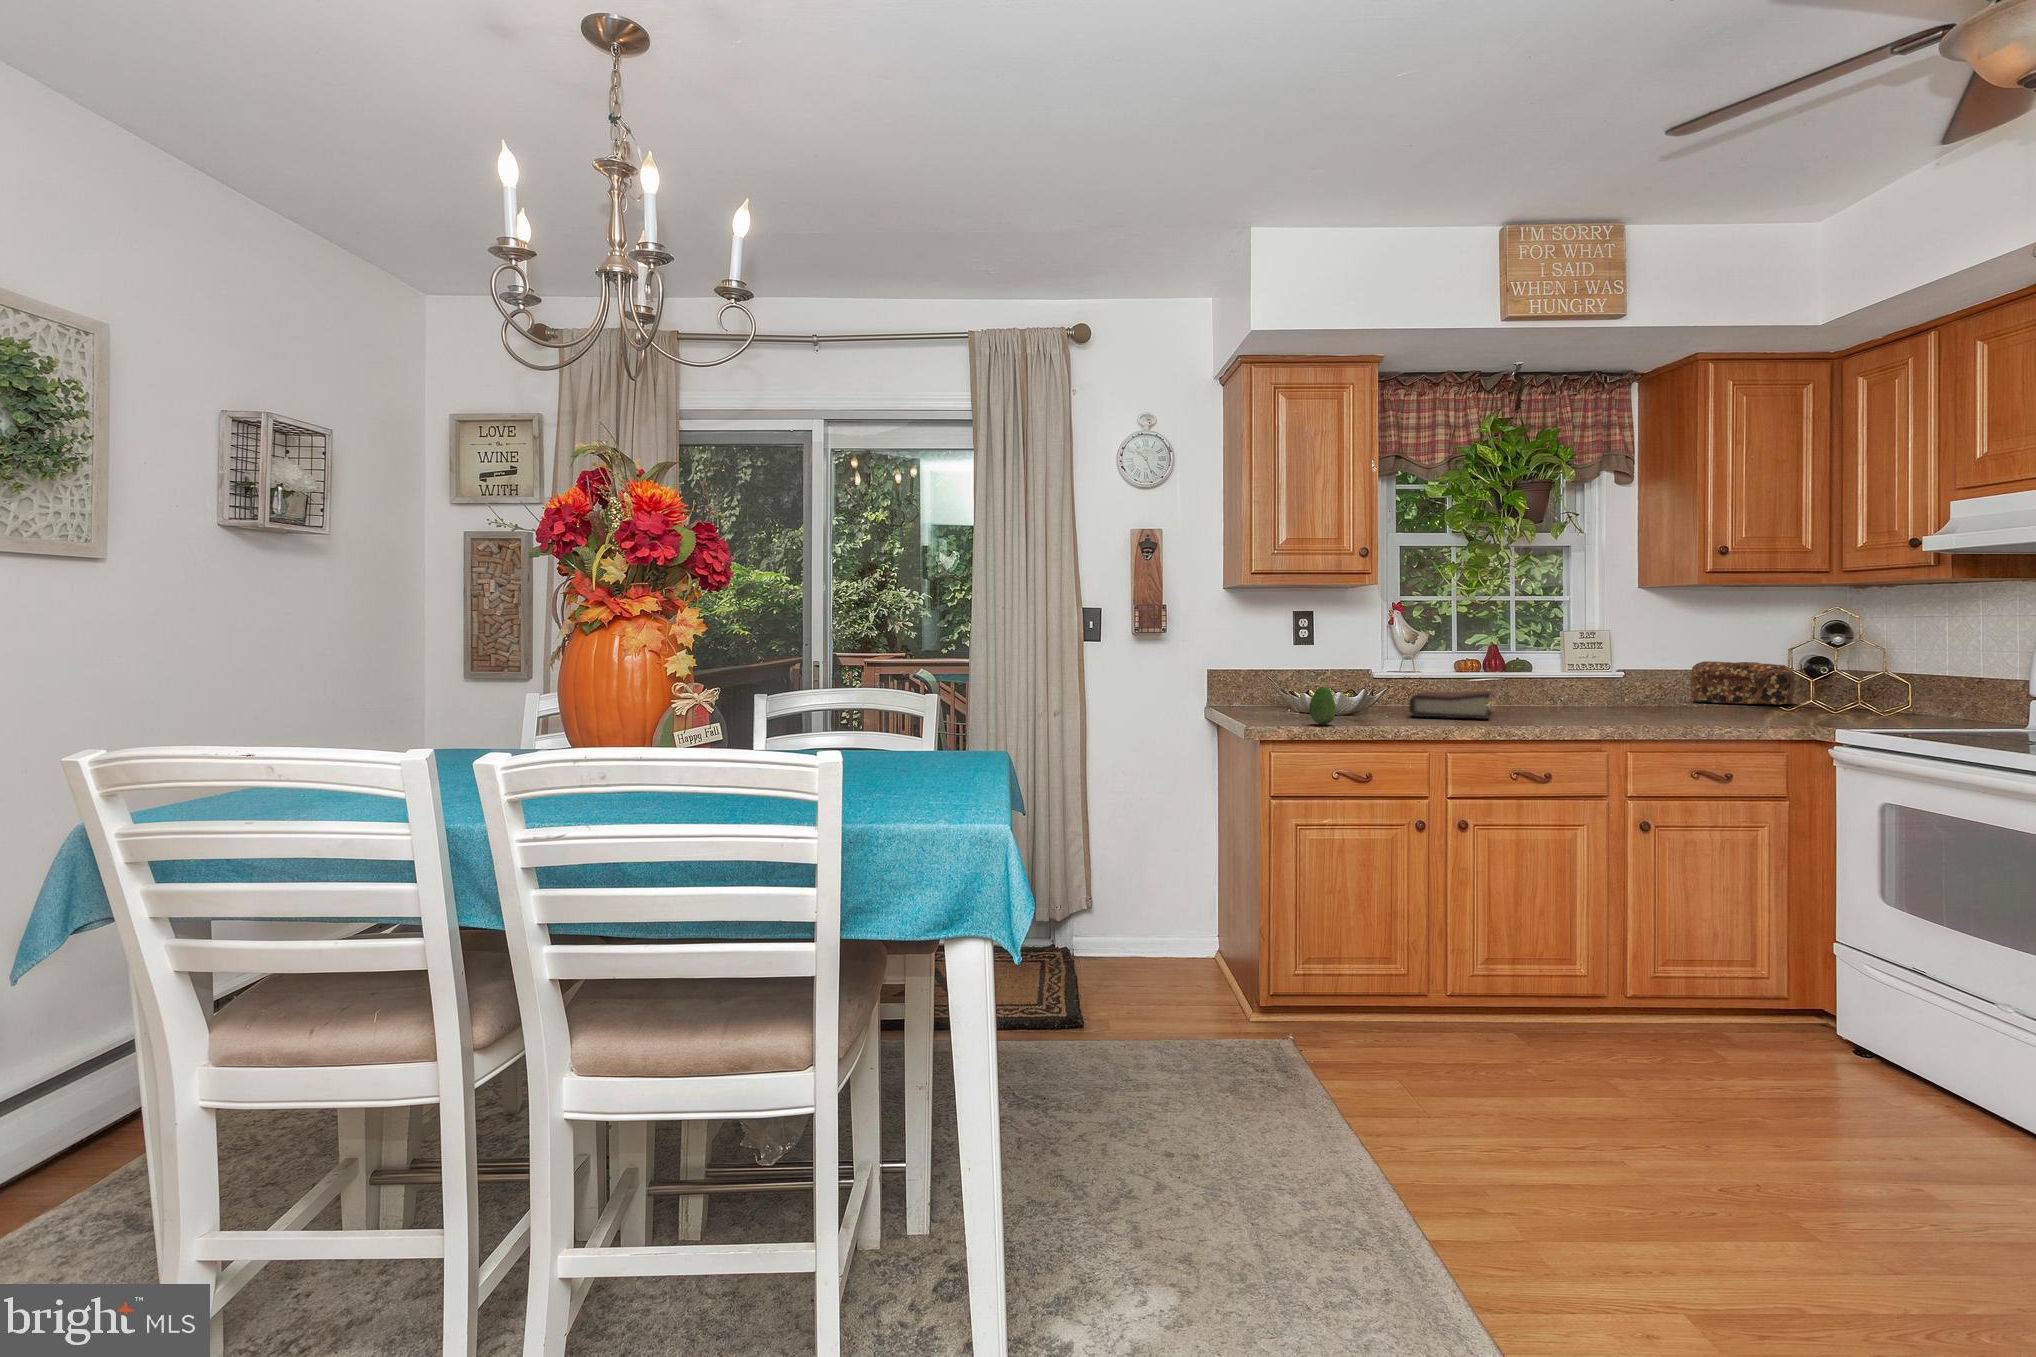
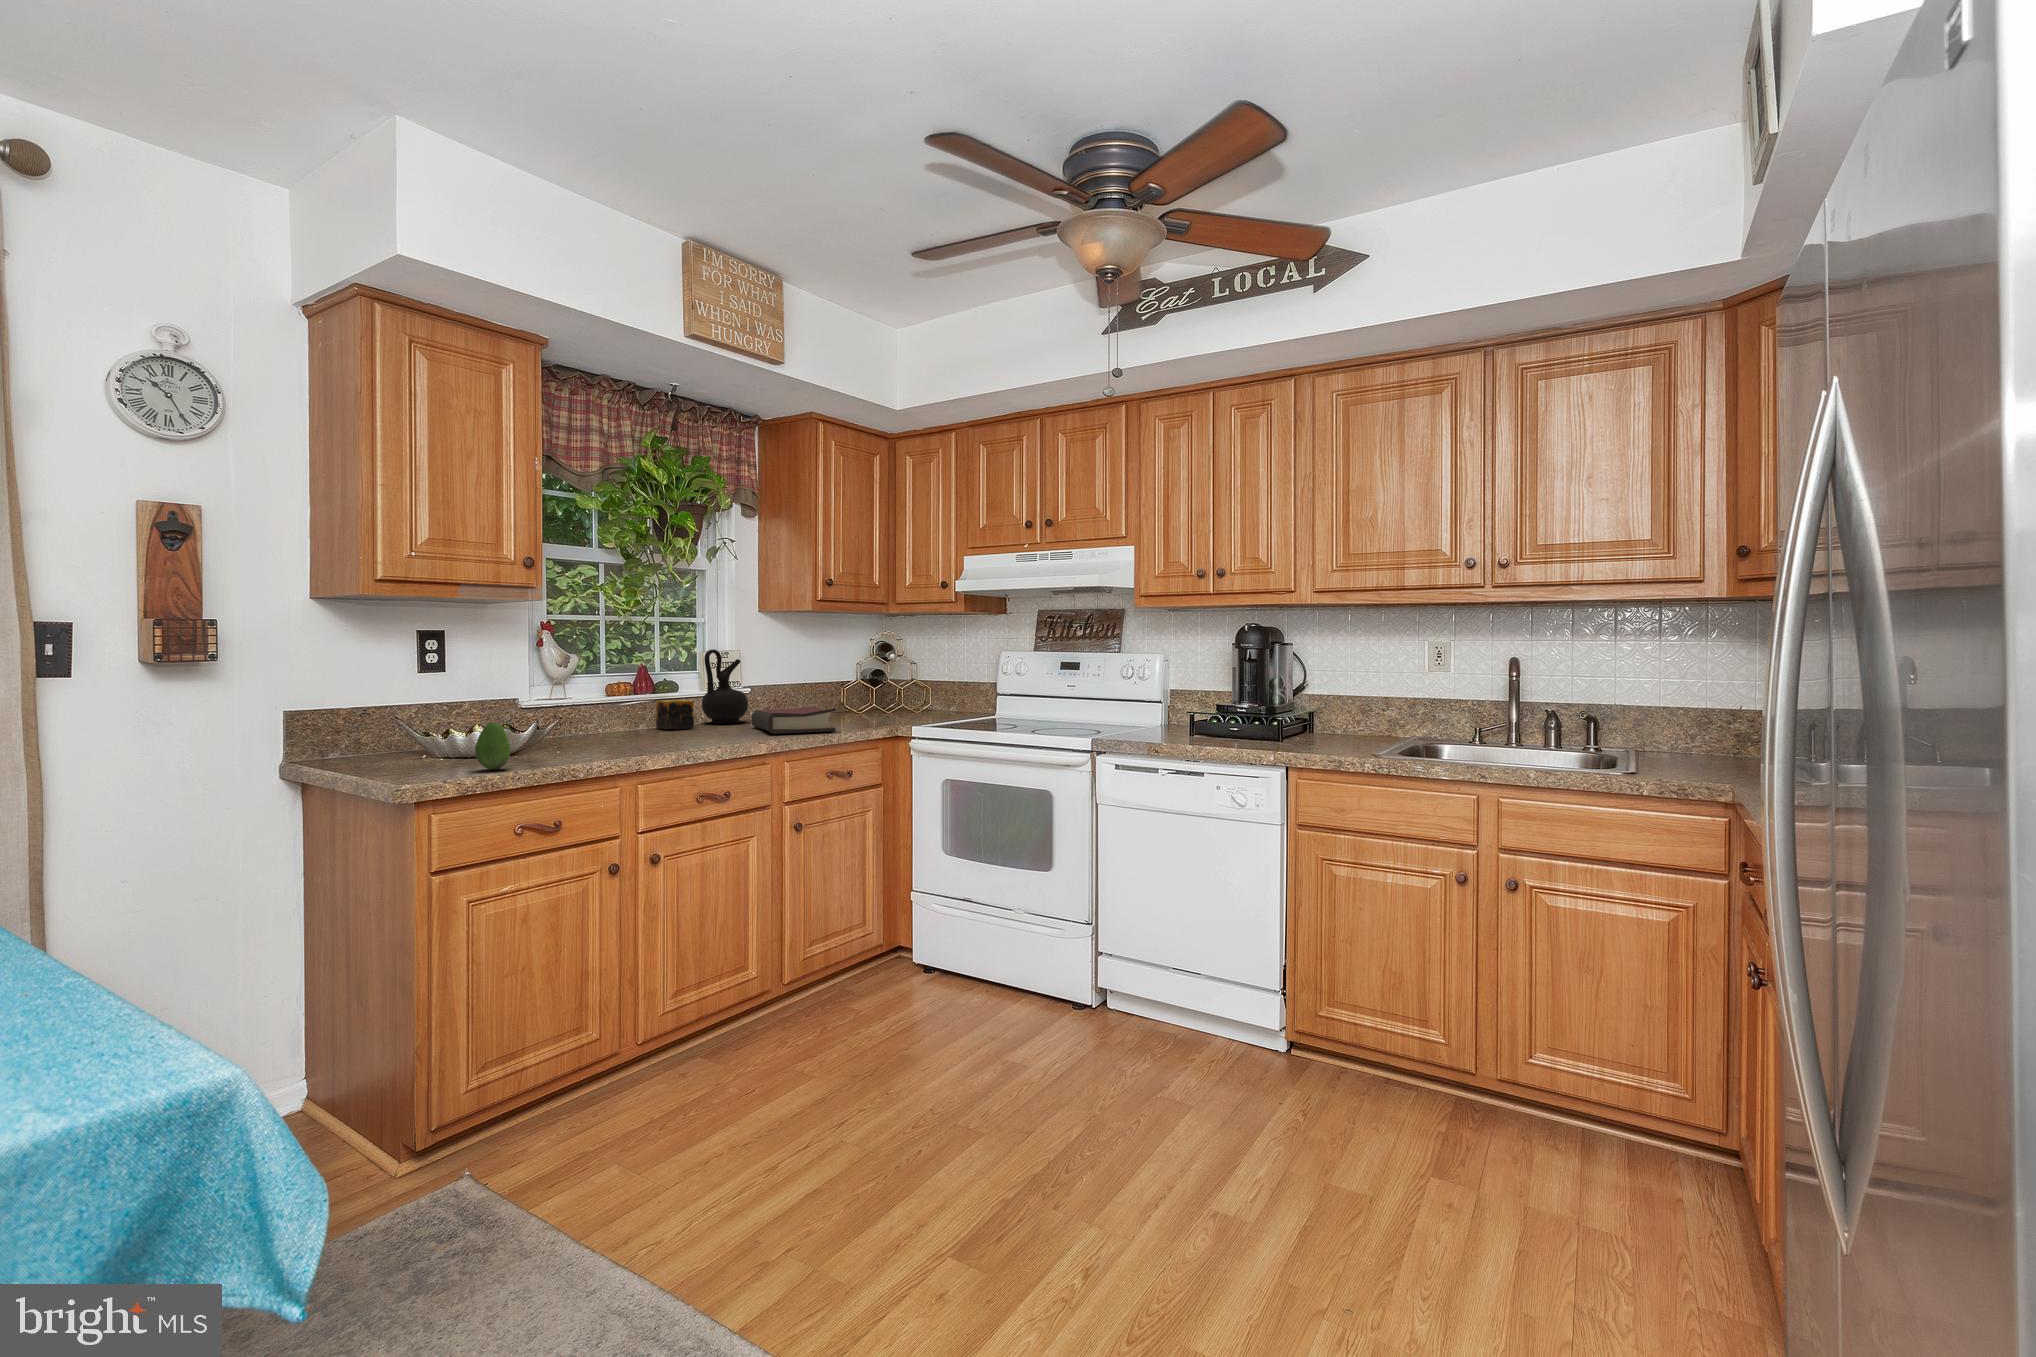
ceramic jug: none [1555,627,1609,703] -> present [702,649,748,724]
bread loaf: present [1690,661,1794,705] -> none [806,680,875,716]
candle: none [1501,677,1540,706] -> present [656,700,694,730]
hardback book: present [1409,691,1491,719] -> present [752,706,836,734]

